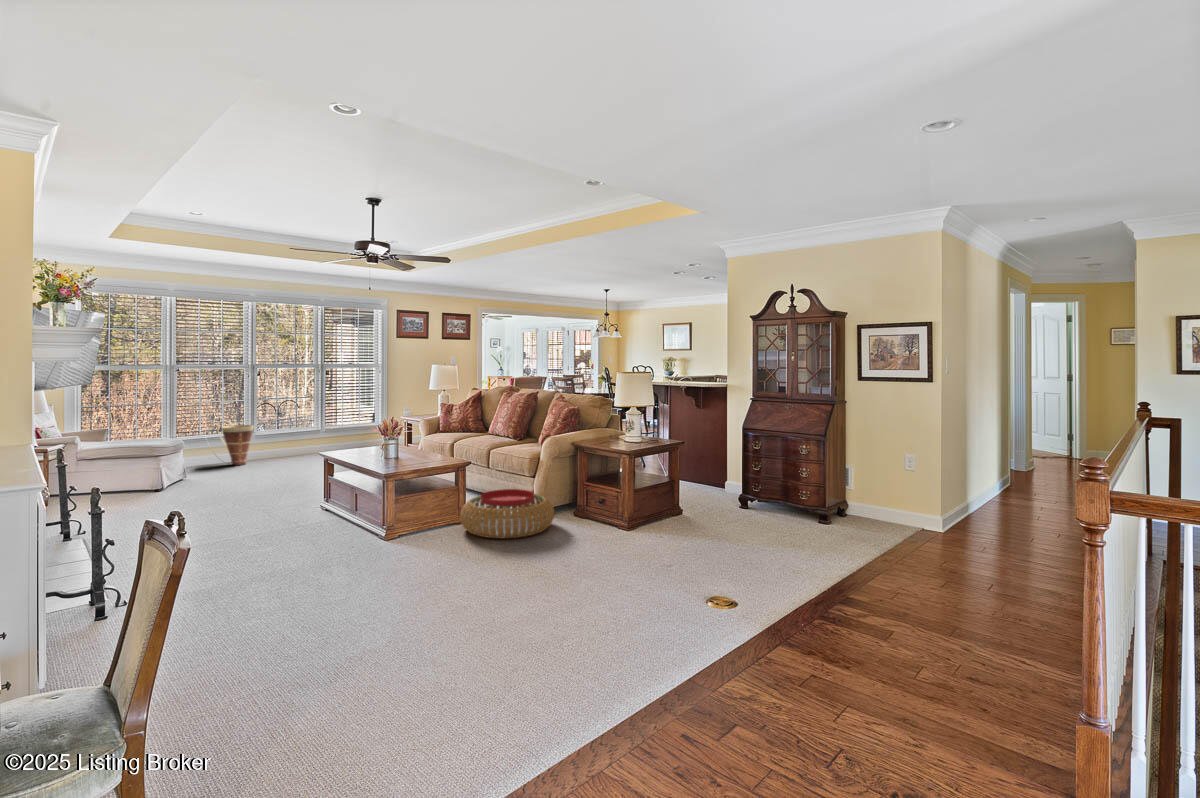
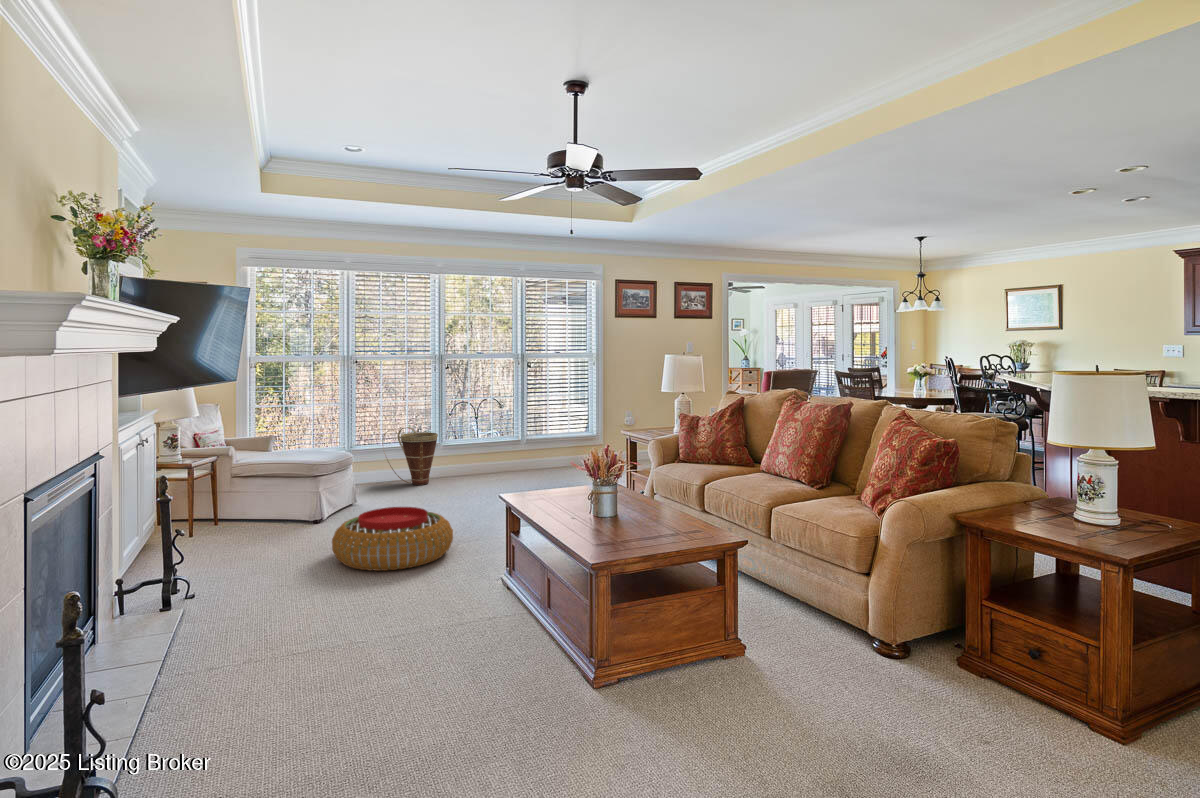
pouf: present [460,489,554,539] -> present [332,507,453,571]

